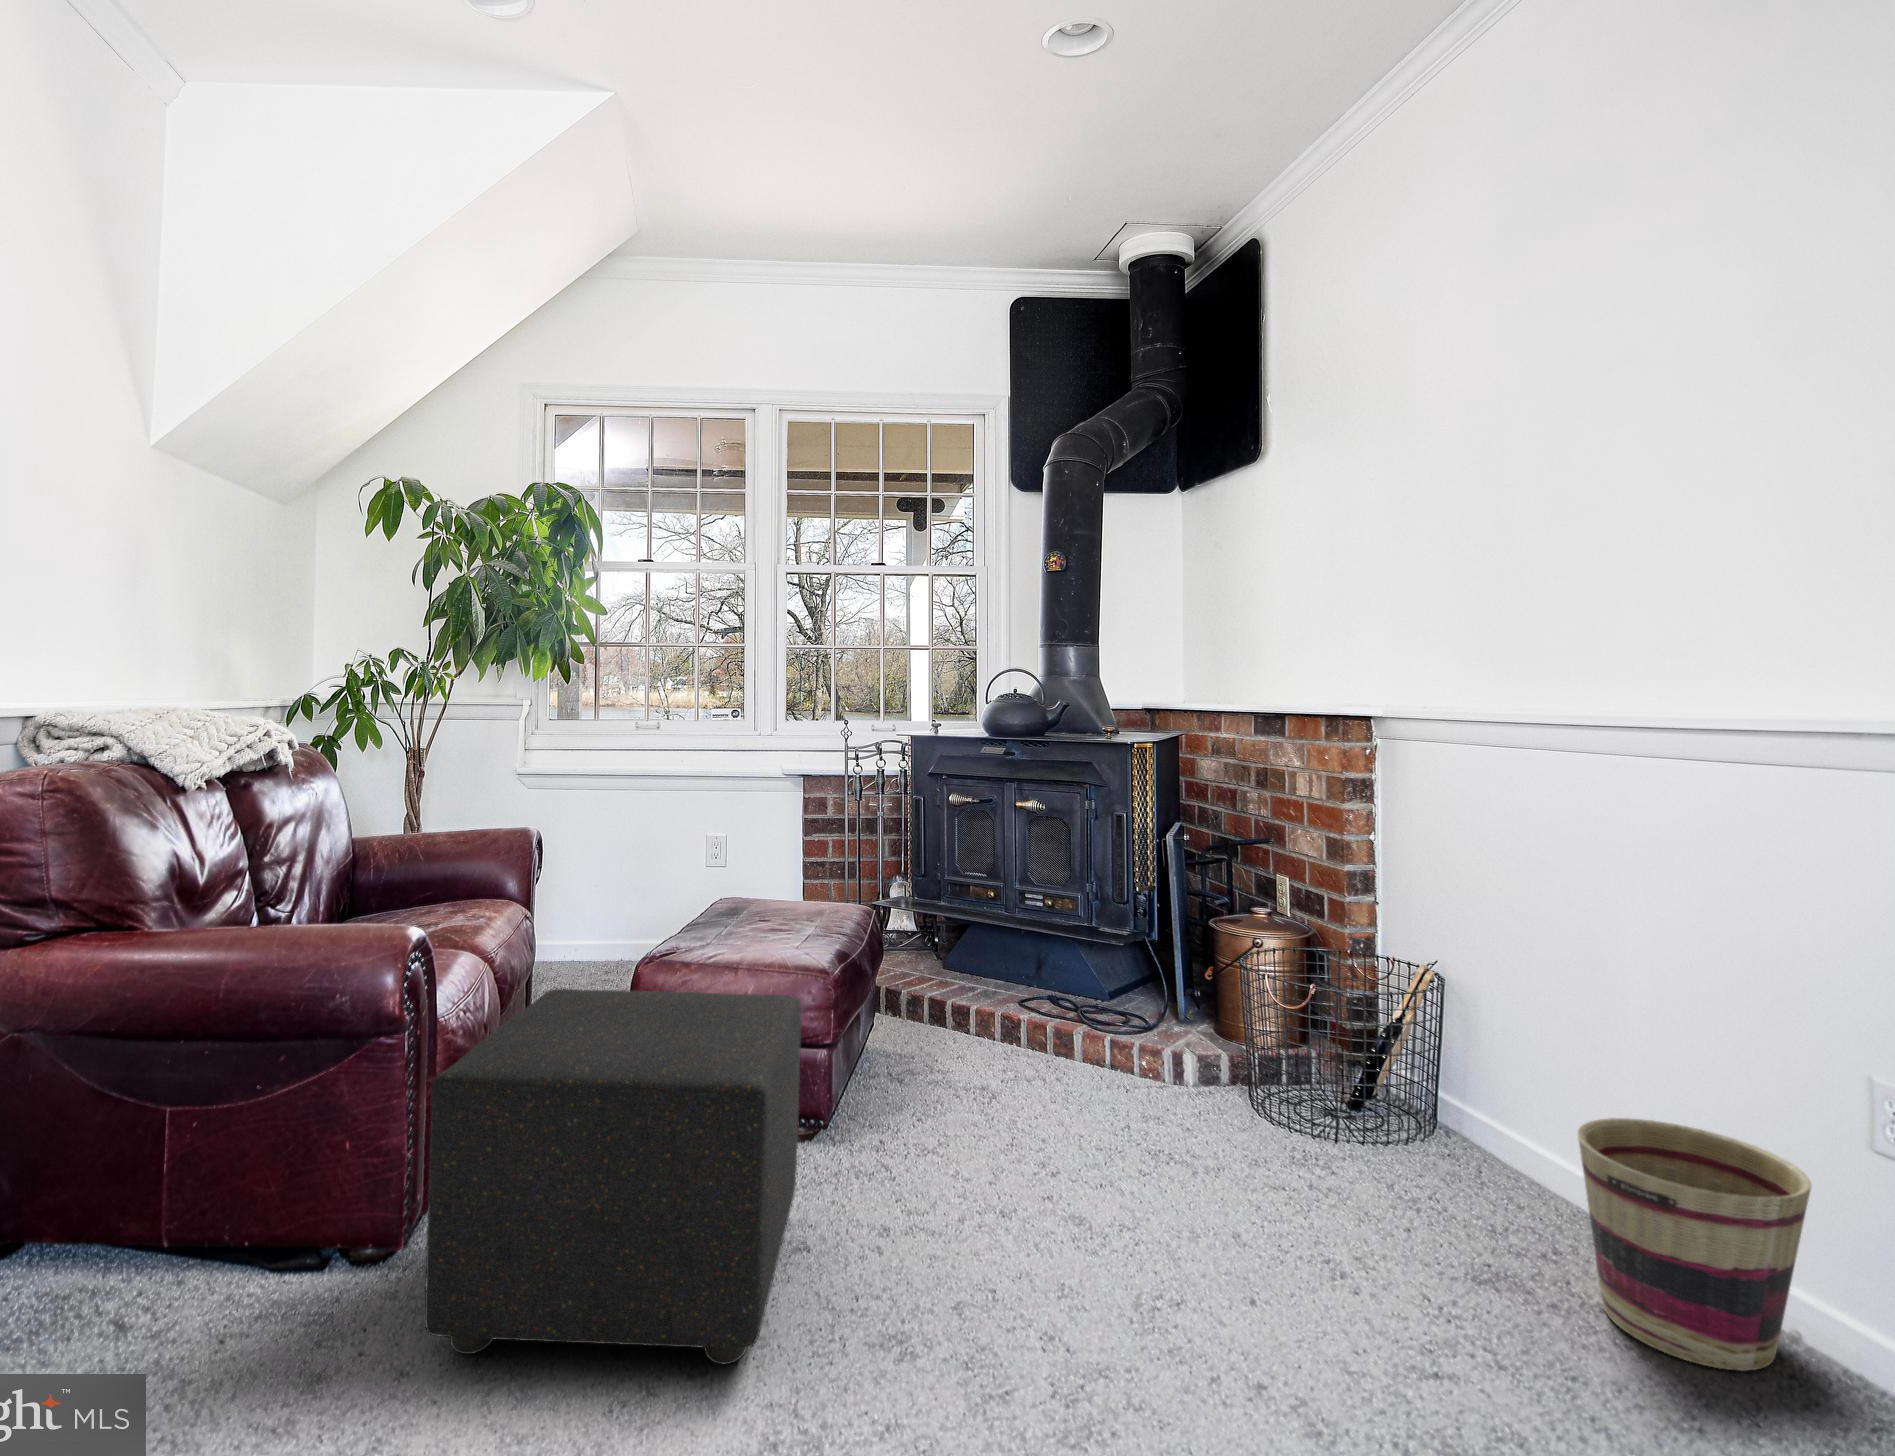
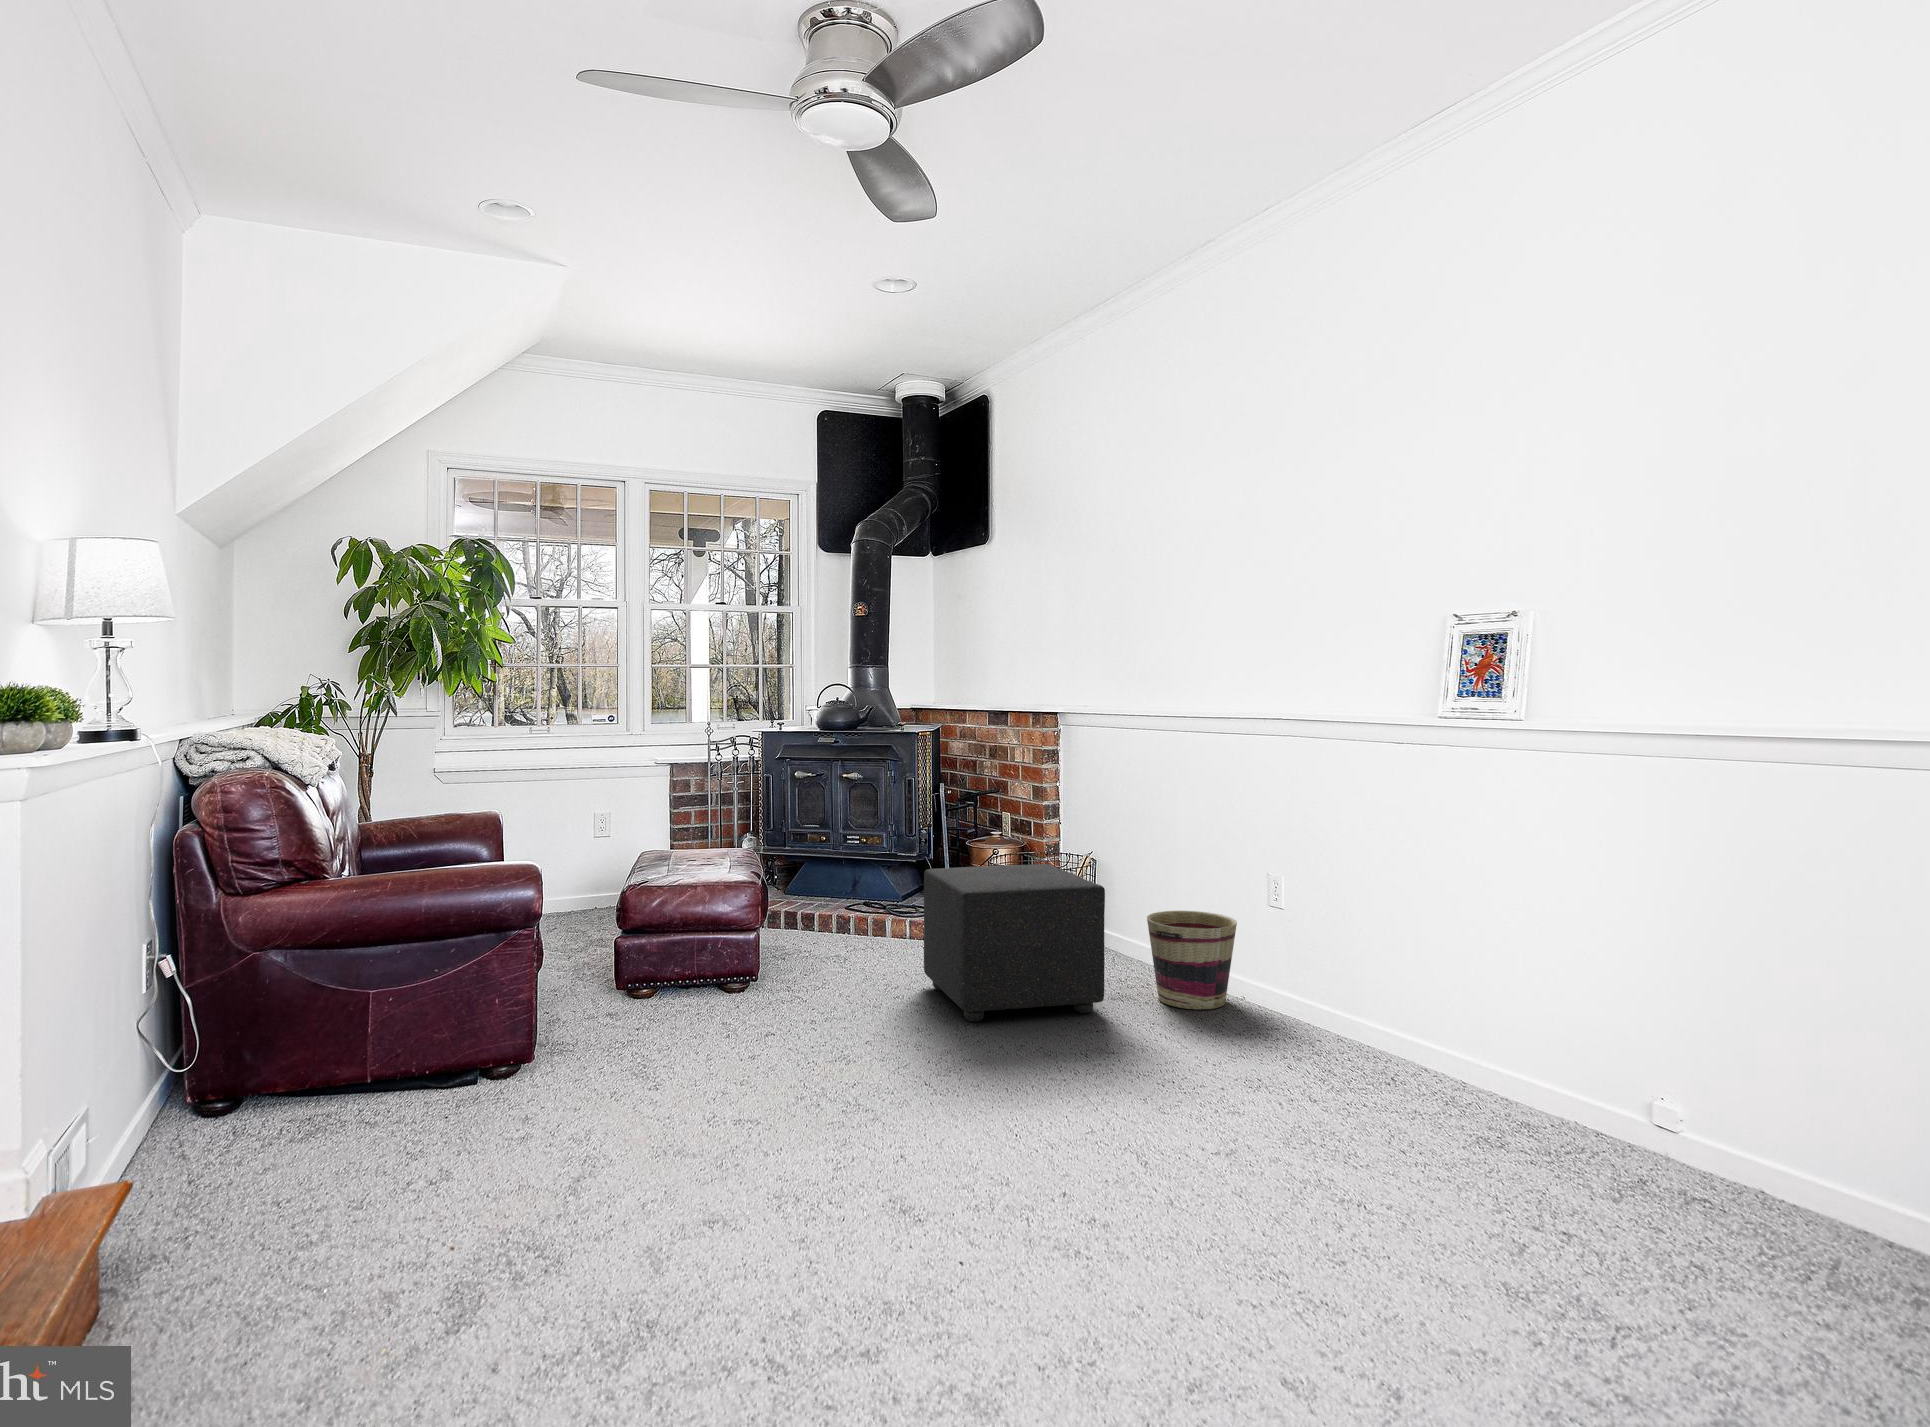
ottoman: present [425,989,801,1364] -> present [924,864,1105,1022]

